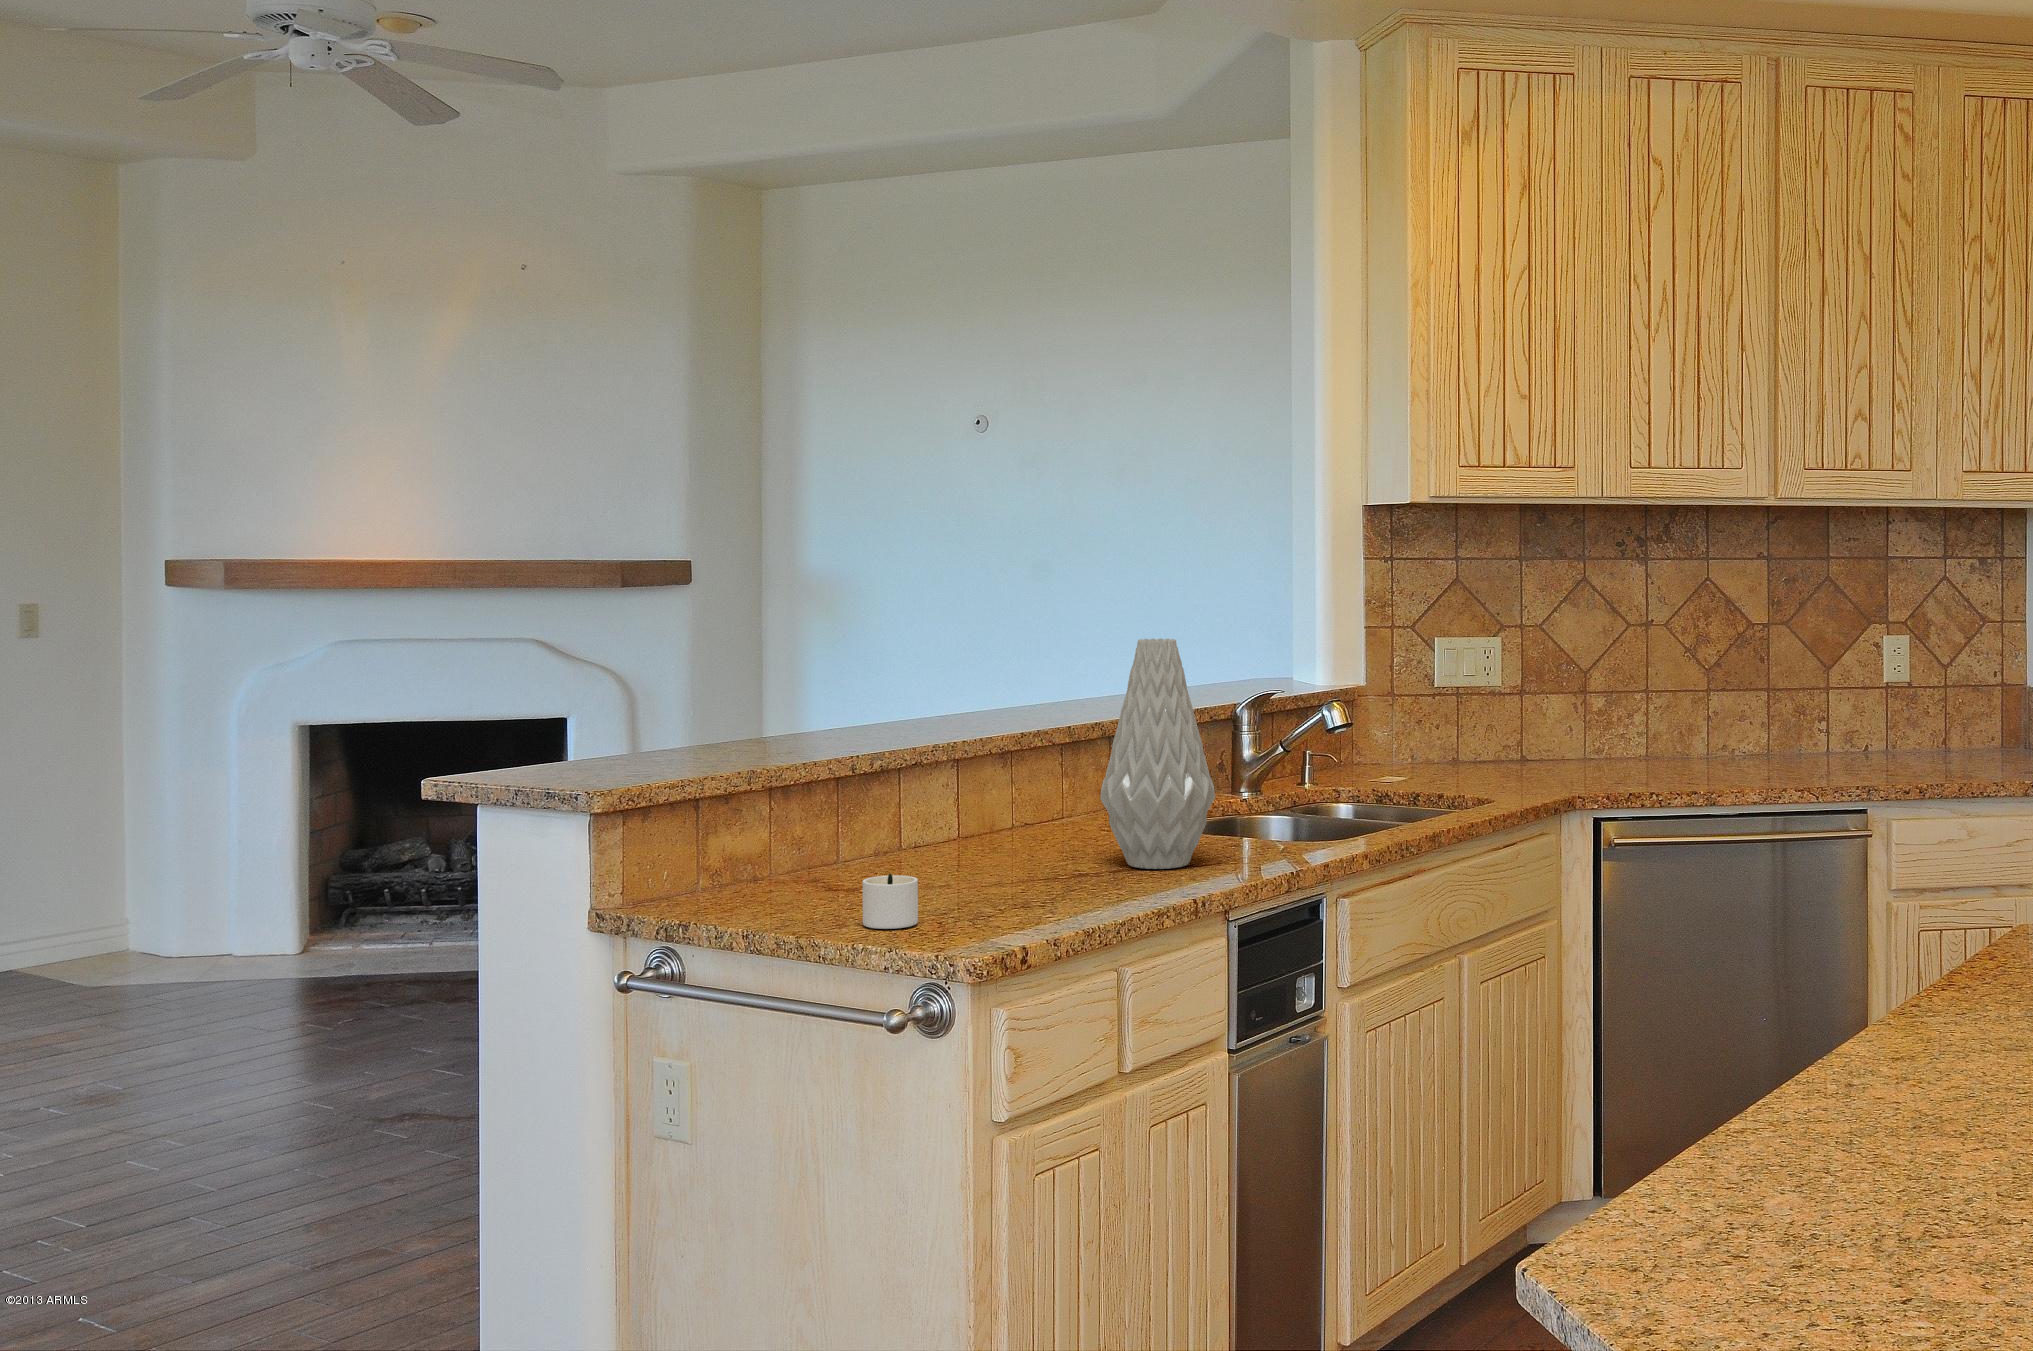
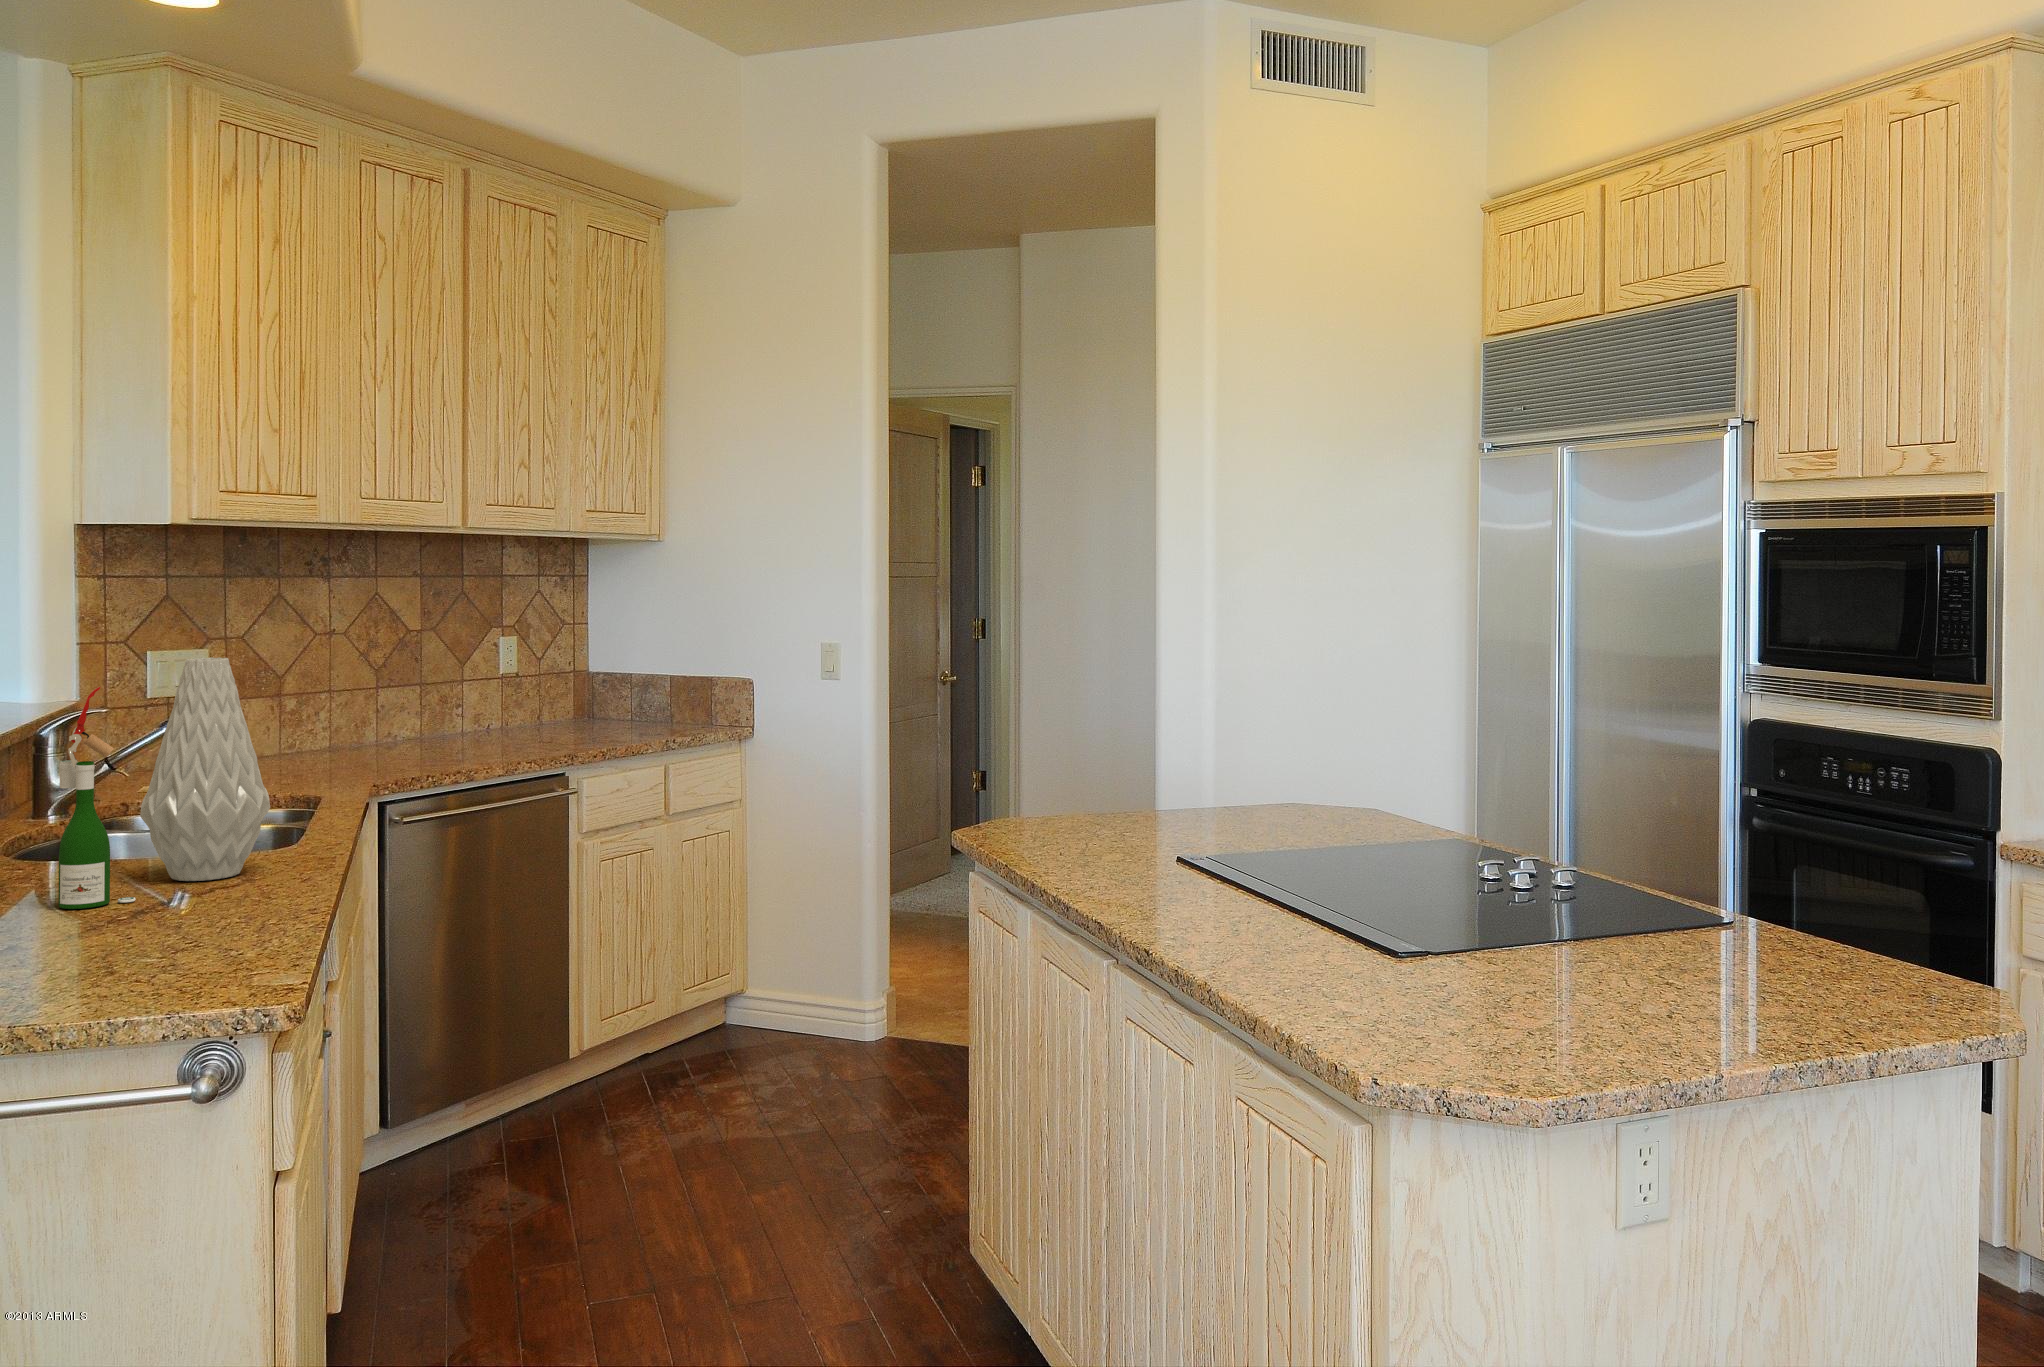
wine bottle: none [993,662,1051,877] -> present [59,687,136,909]
candle: present [863,874,918,929] -> none [108,904,180,962]

